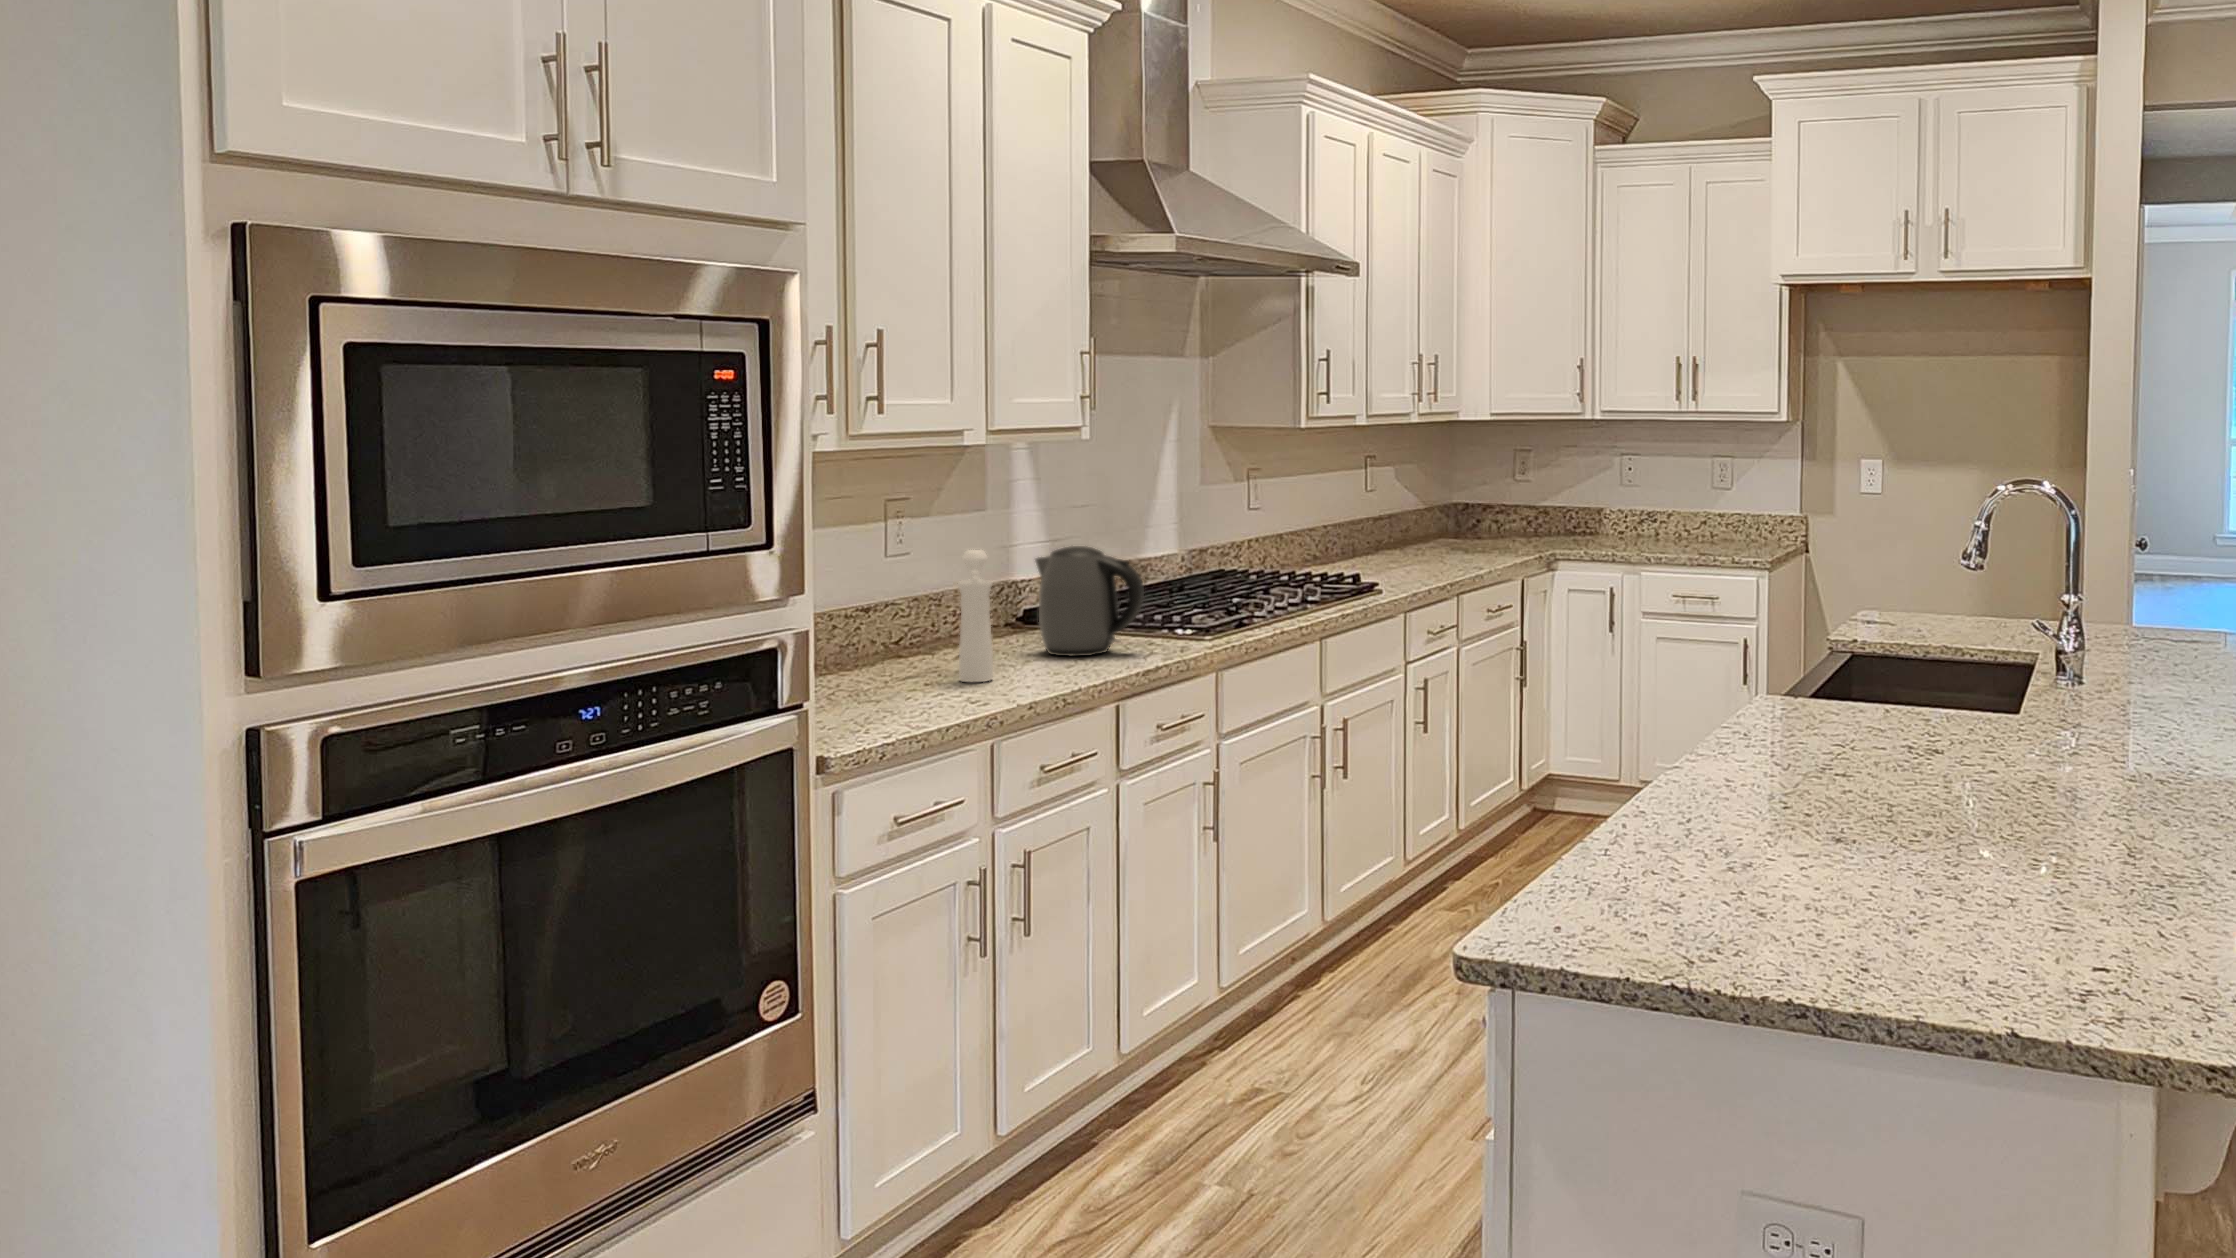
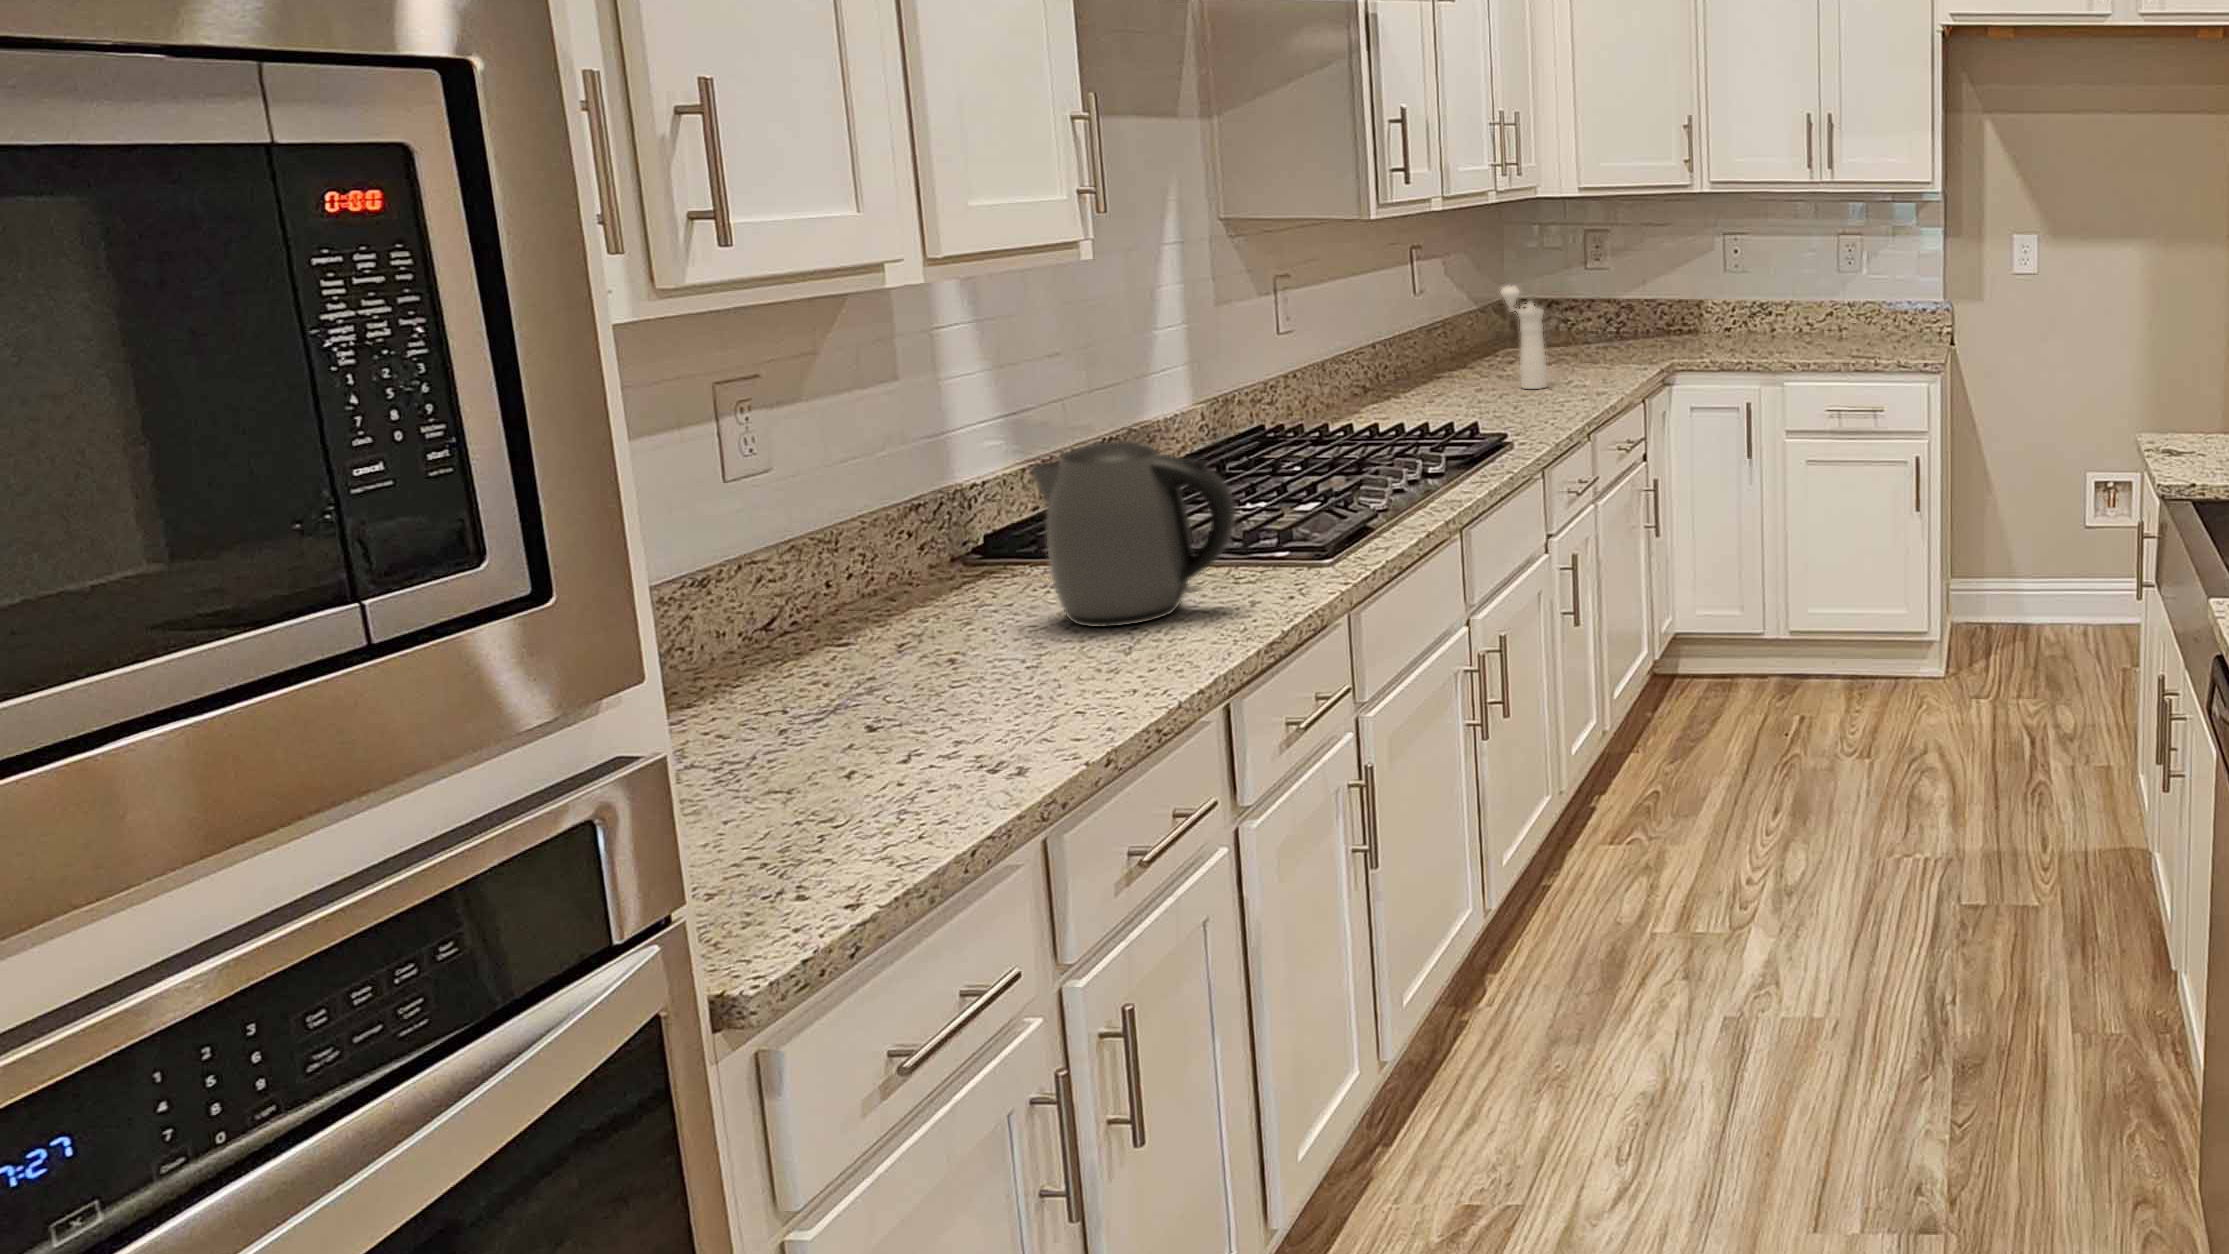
pepper mill: present [958,550,993,682] -> present [1501,286,1547,389]

